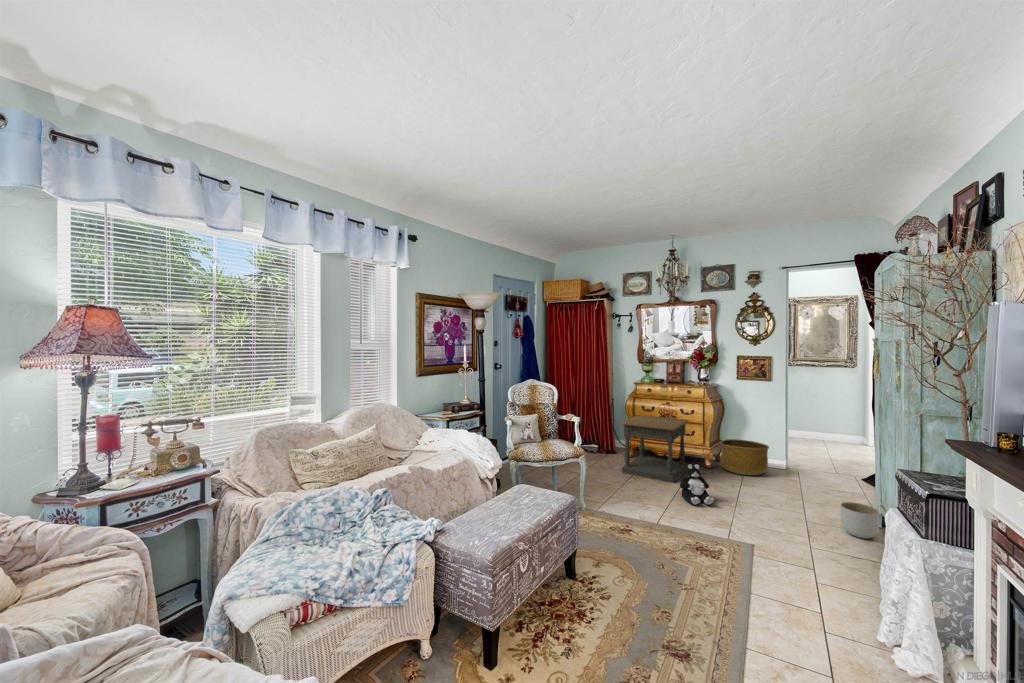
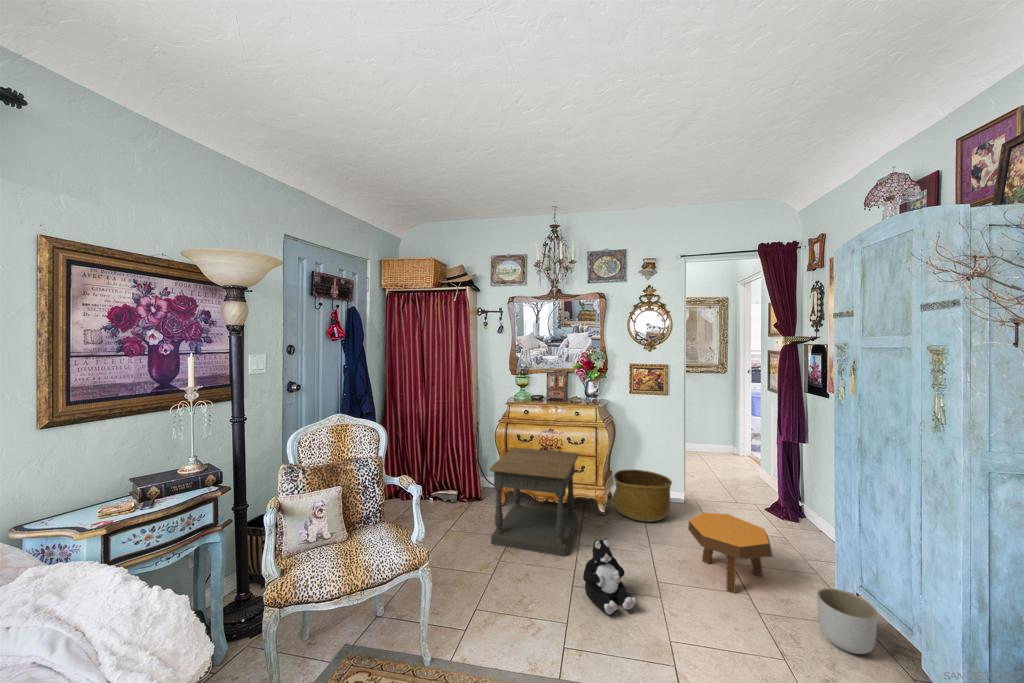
footstool: none [767,463,830,510] -> present [688,513,772,593]

